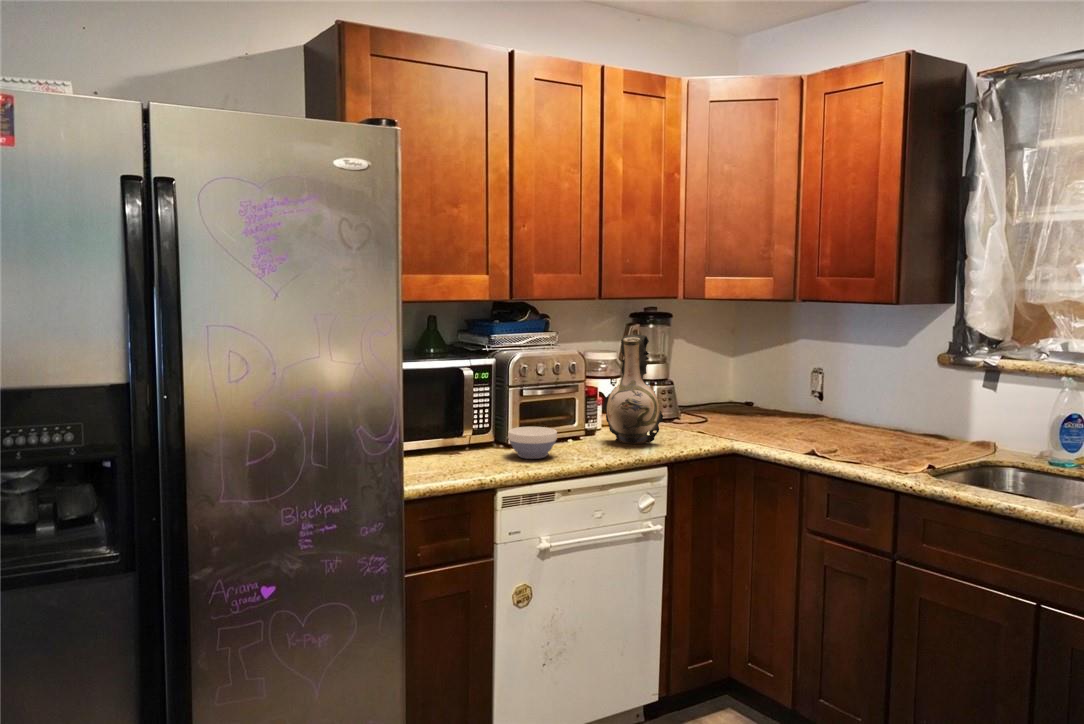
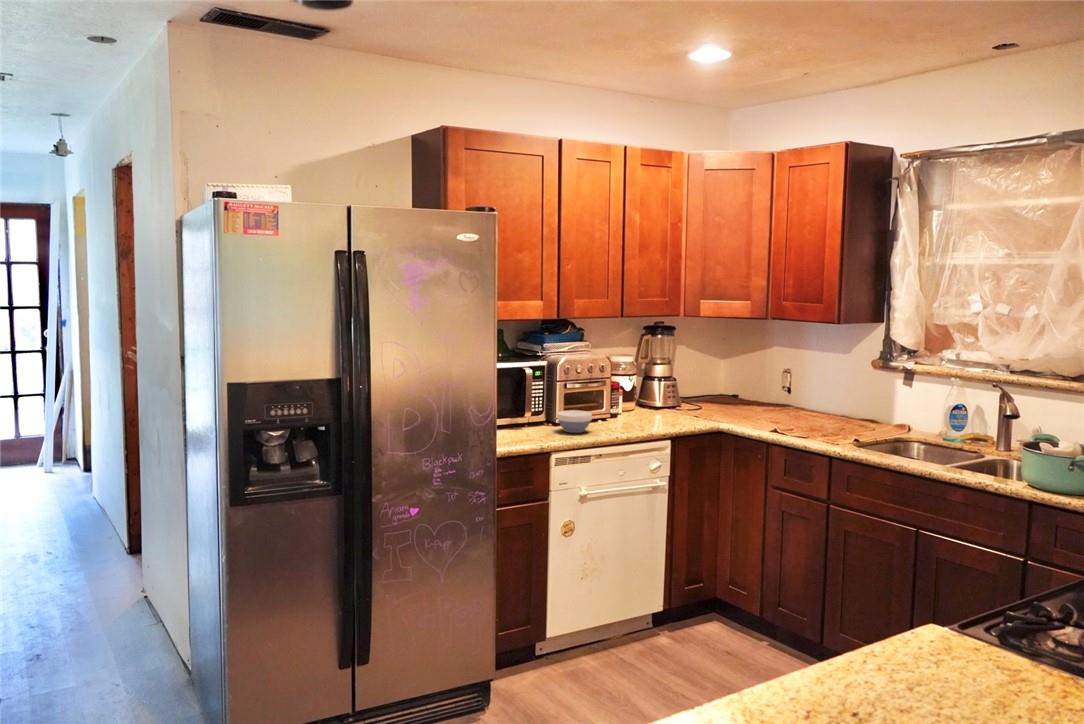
decorative vase: present [604,334,663,444] -> none [624,344,668,425]

